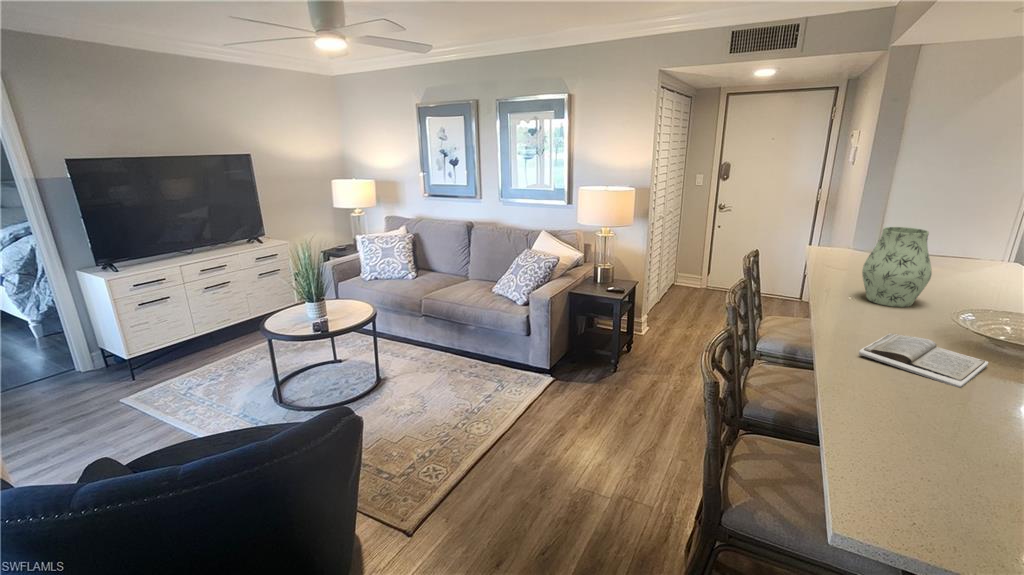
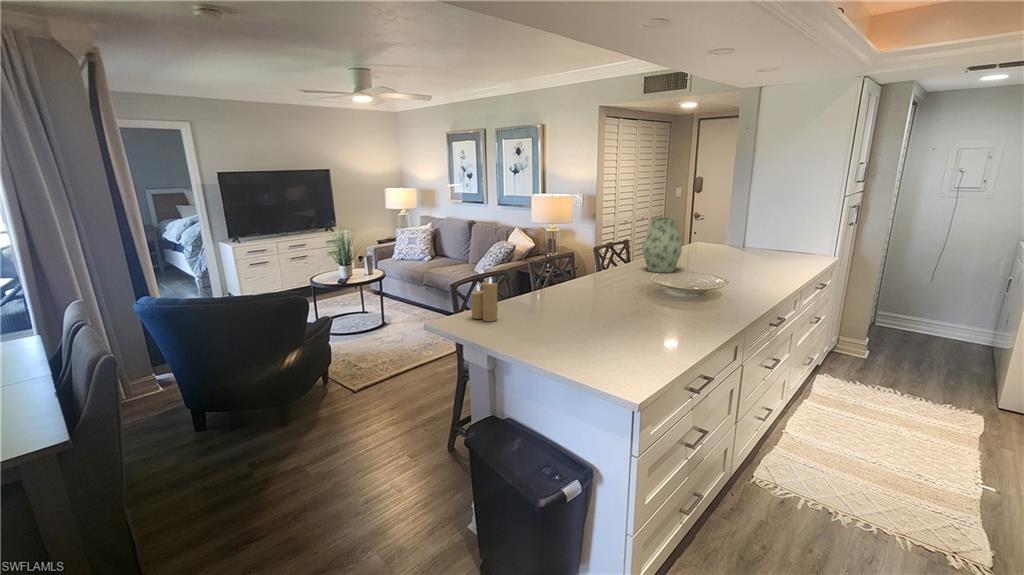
book: present [859,333,988,388] -> none [565,279,626,300]
candle: none [898,403,1000,495] -> present [471,277,498,322]

